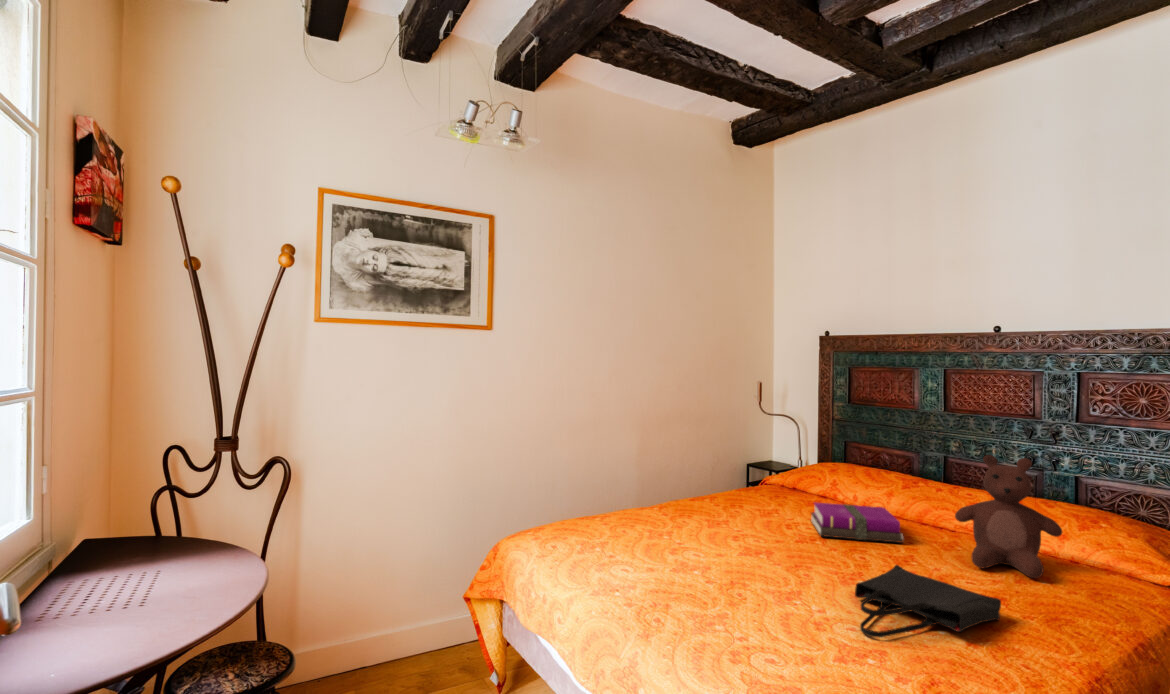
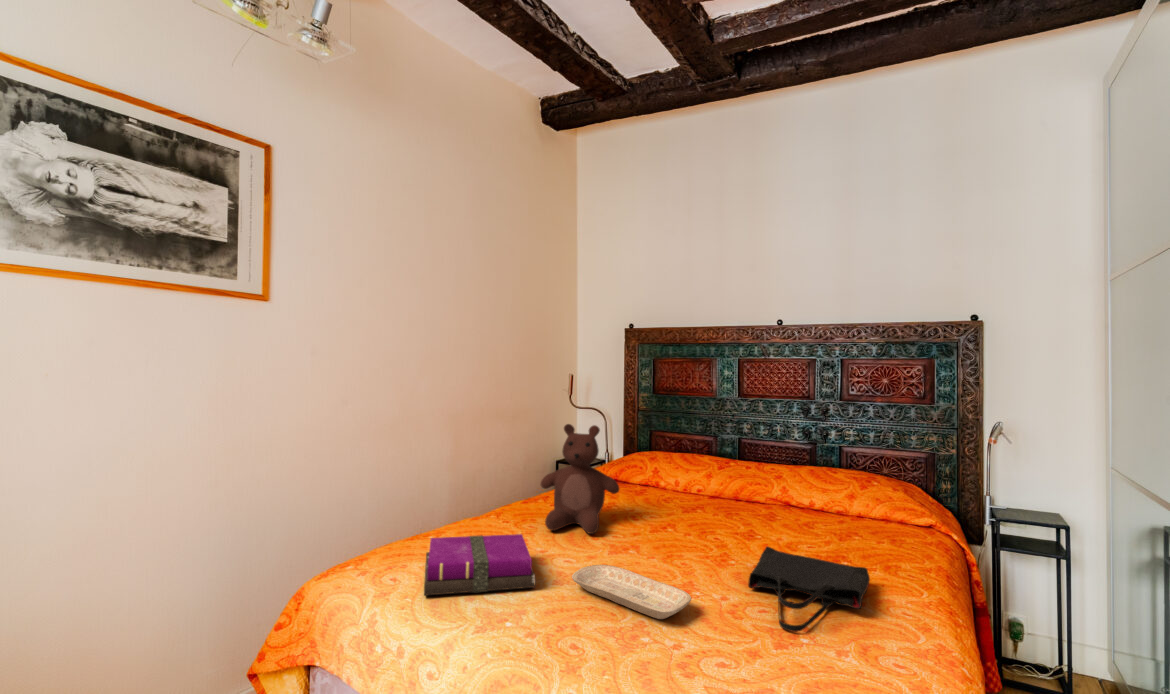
teddy bear: present [955,455,1062,578] -> present [541,424,619,534]
notebook: present [811,502,904,543] -> present [424,534,535,595]
tray: none [686,556,780,605] -> present [572,565,691,619]

